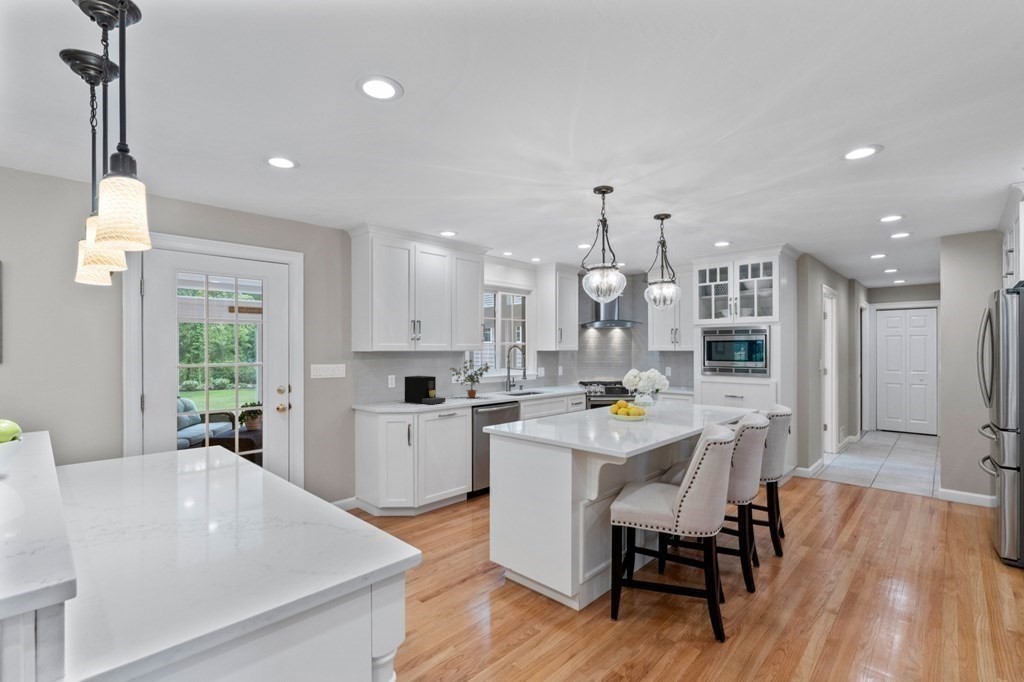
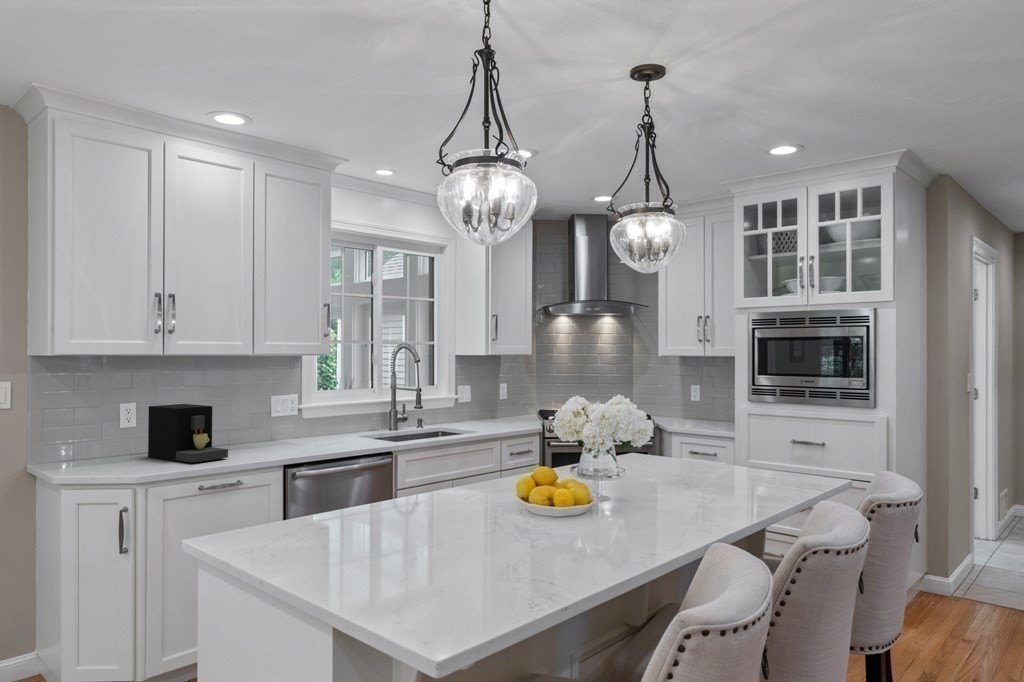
potted plant: present [450,360,489,398] -> none [258,372,338,447]

